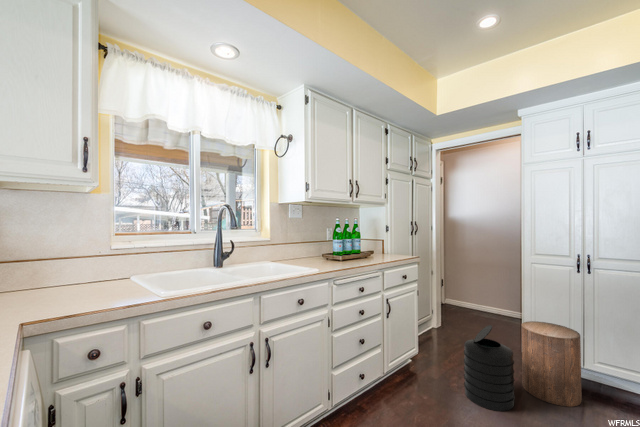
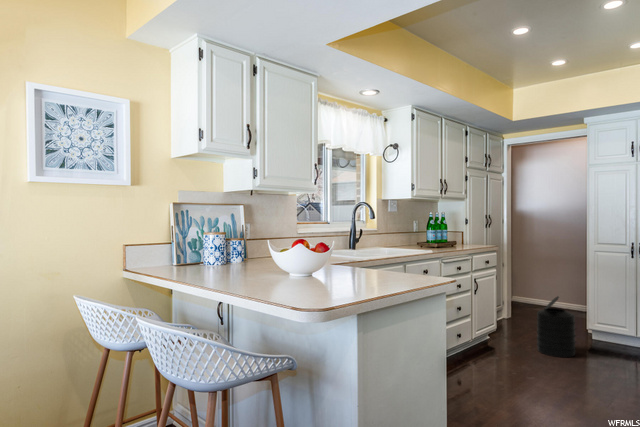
stool: present [522,321,582,407] -> none [583,297,627,355]

